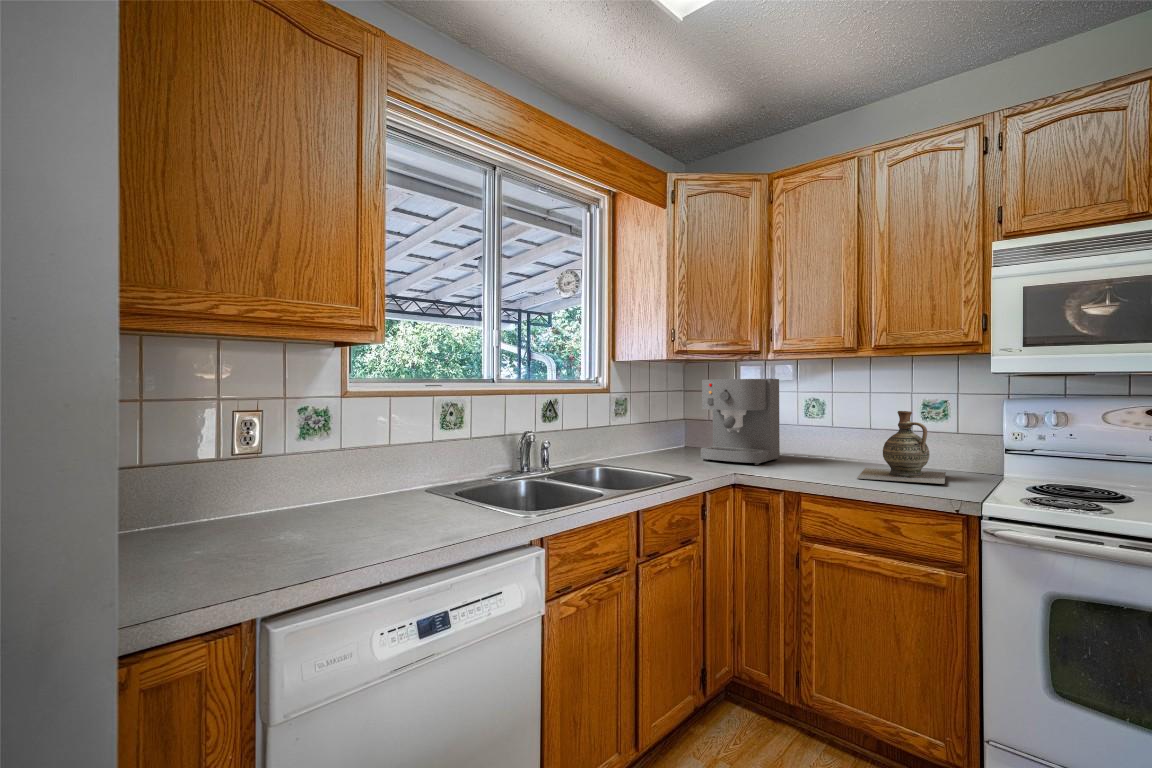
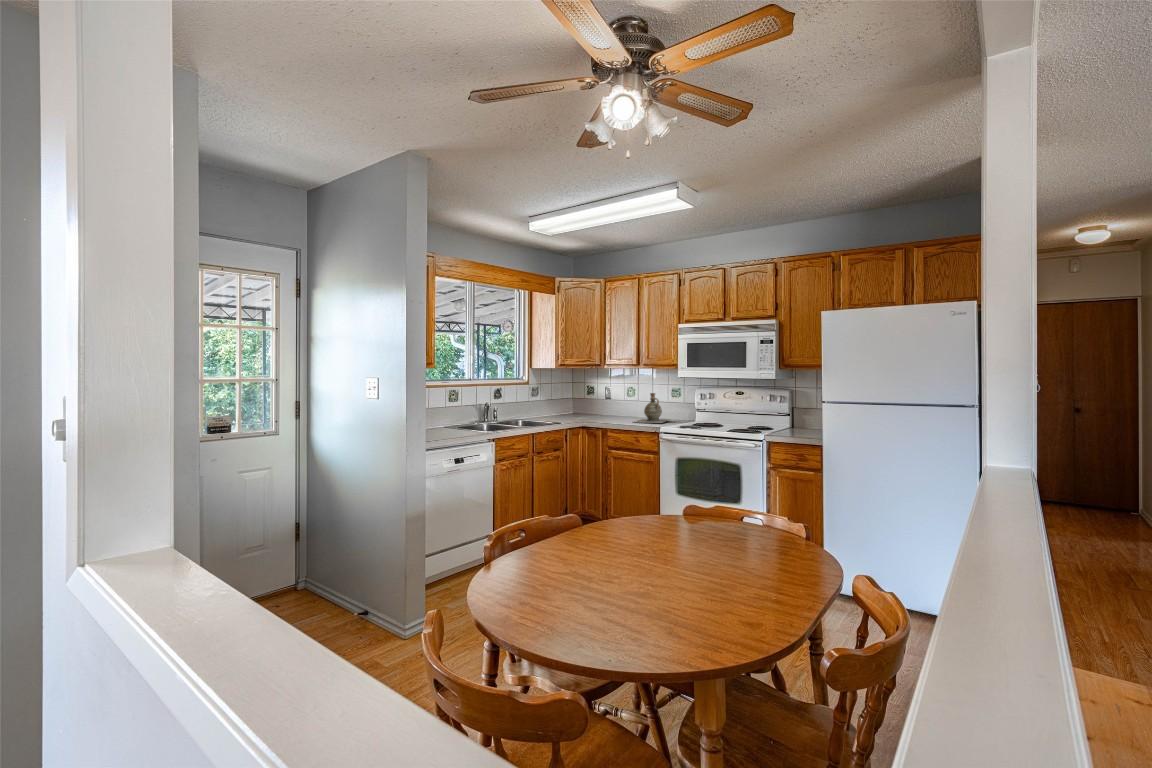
coffee maker: present [701,379,780,465] -> none [573,377,612,419]

